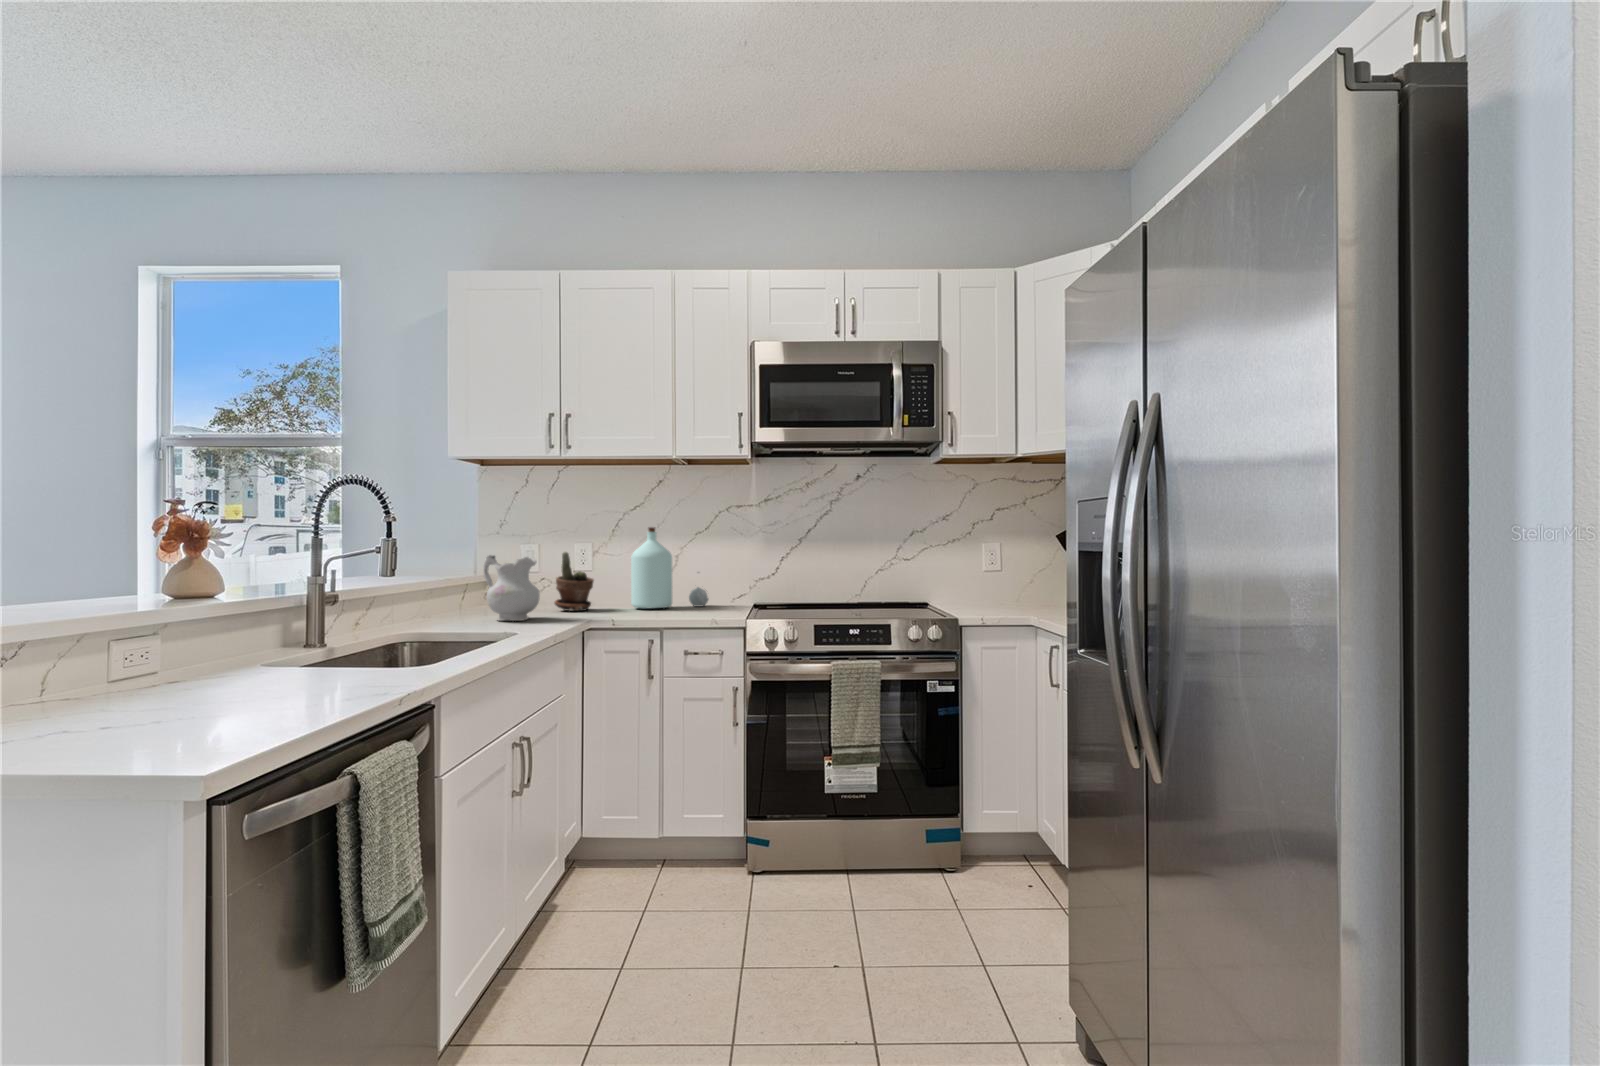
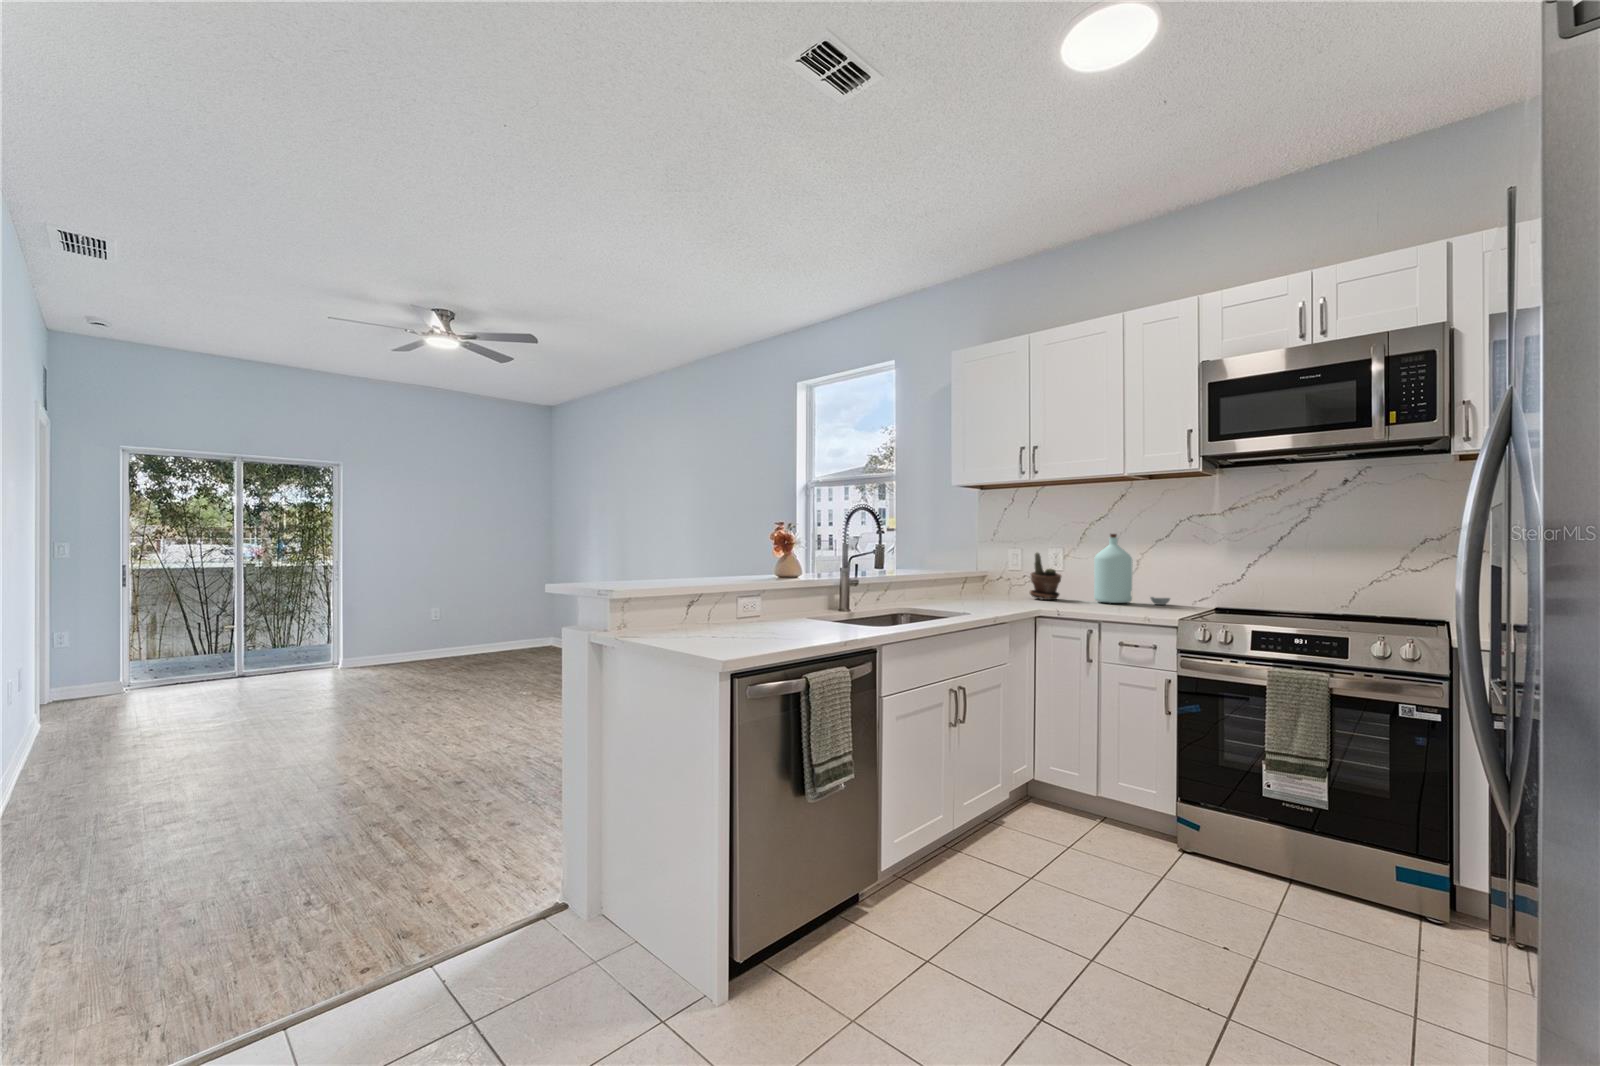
ceramic pitcher: present [483,555,540,621] -> none [971,553,1010,603]

